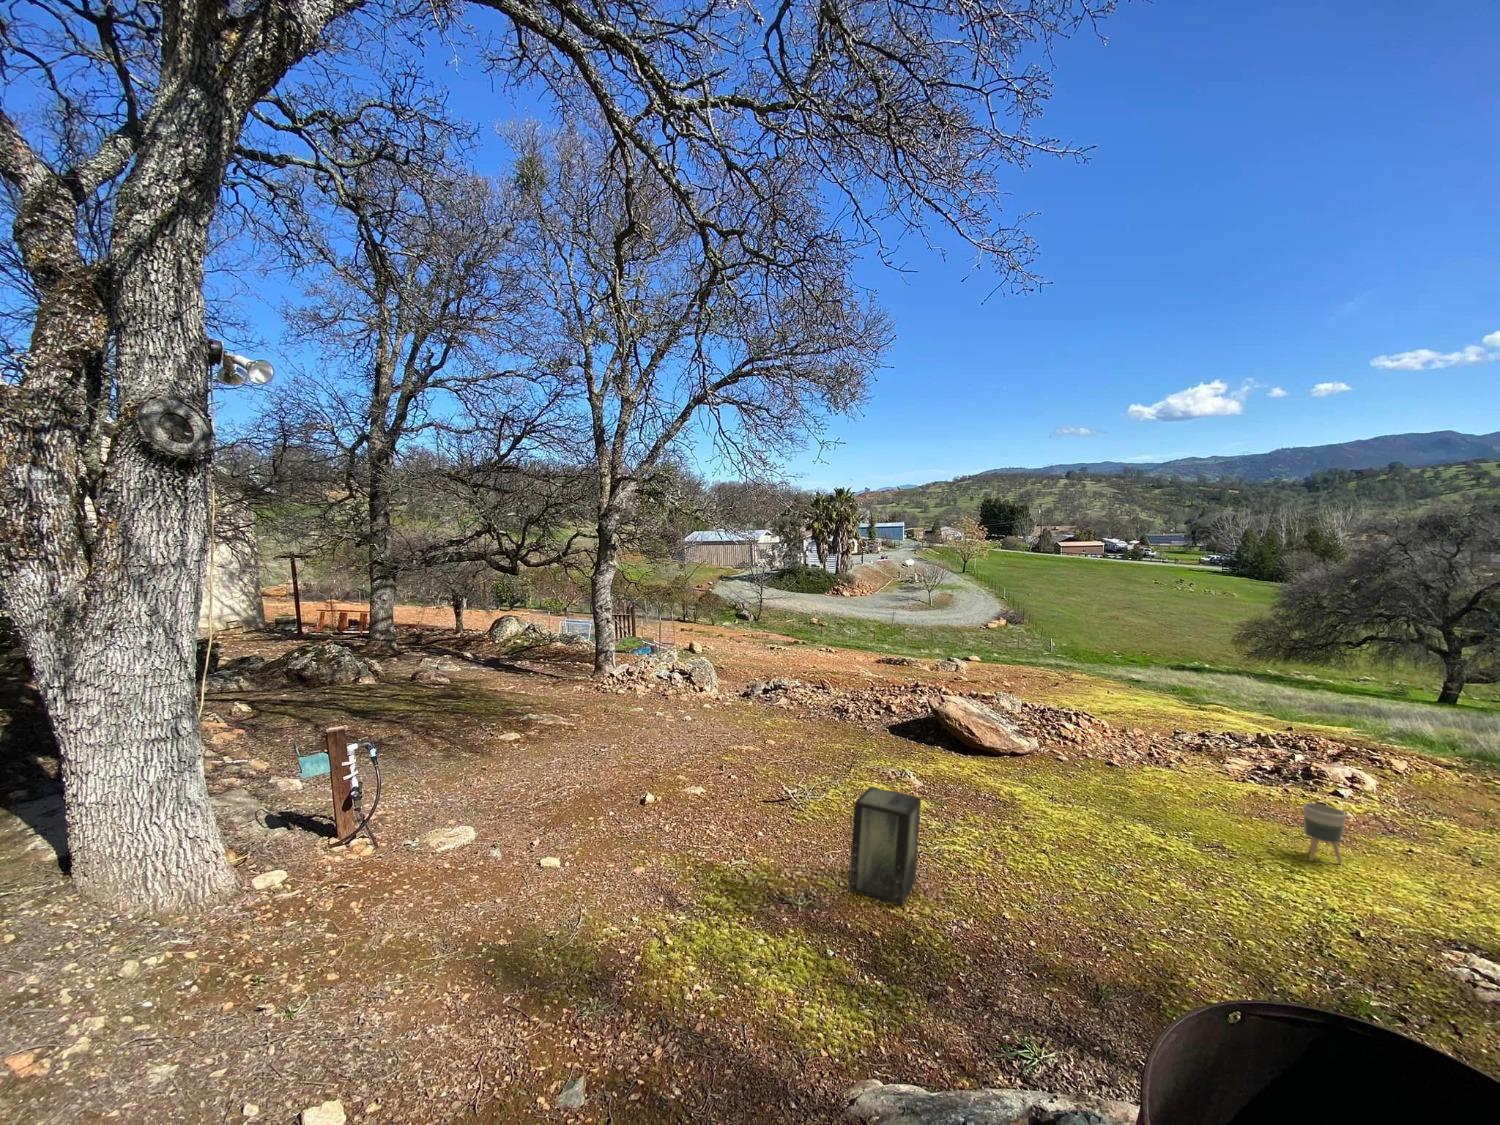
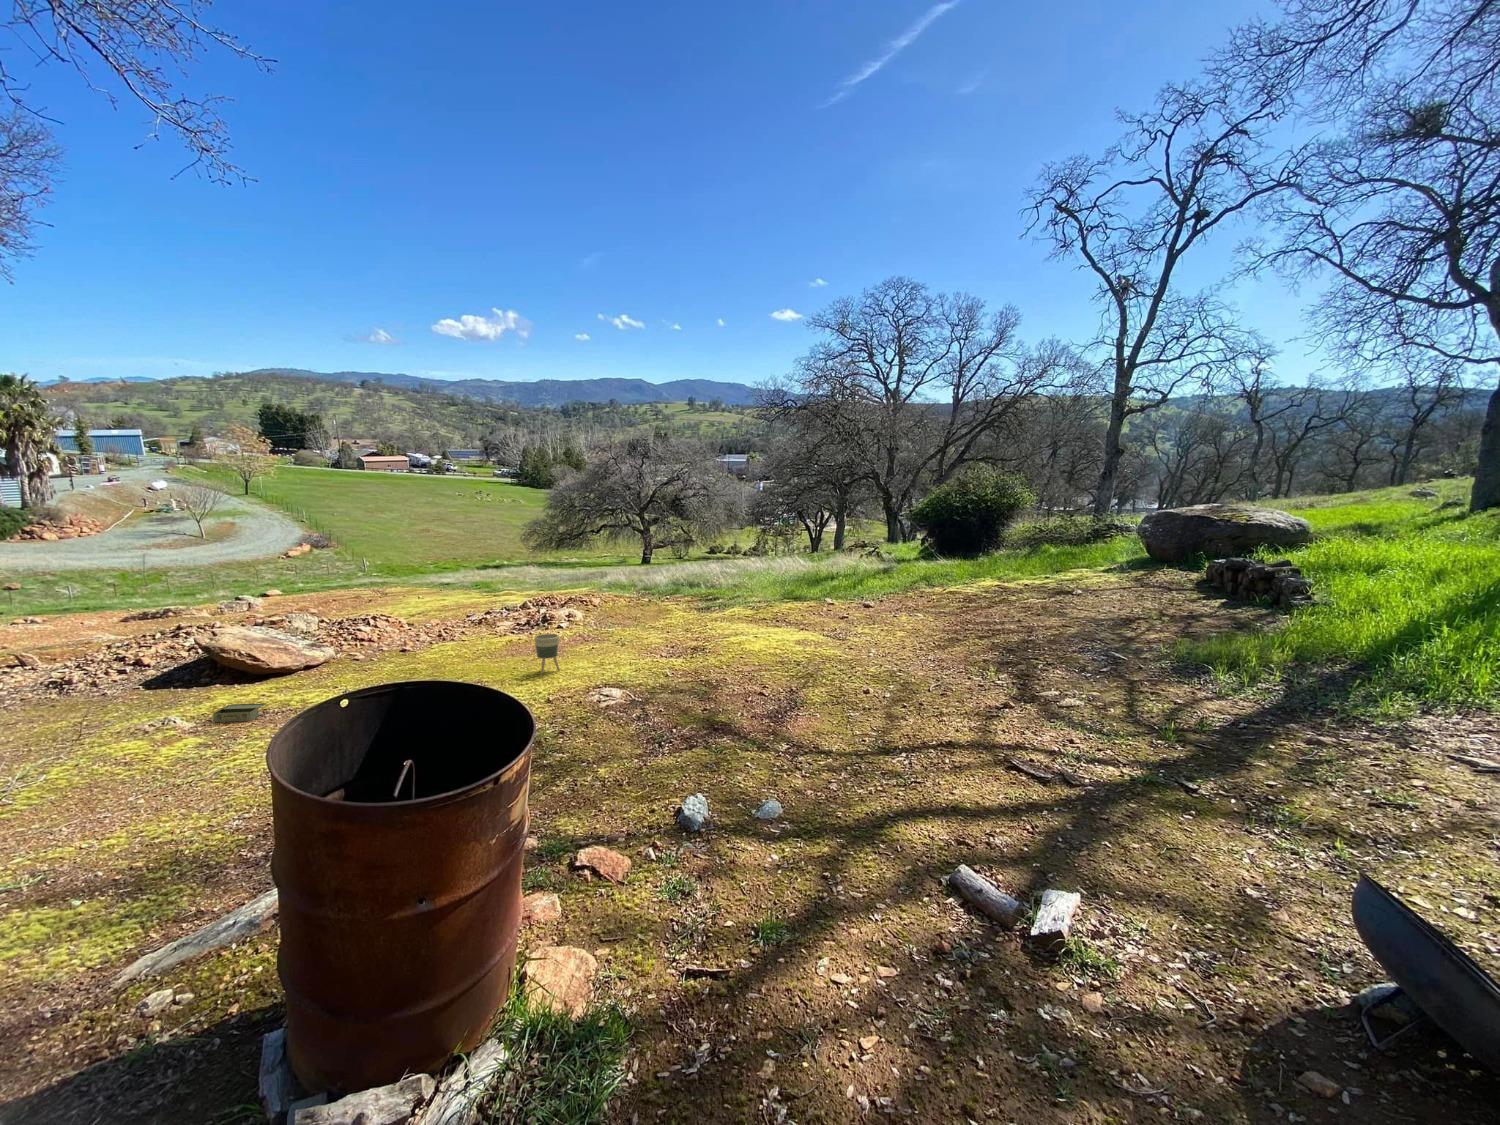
toolbox: none [938,774,980,797] -> present [213,703,265,722]
storage box: present [849,787,921,906] -> none [72,727,183,858]

